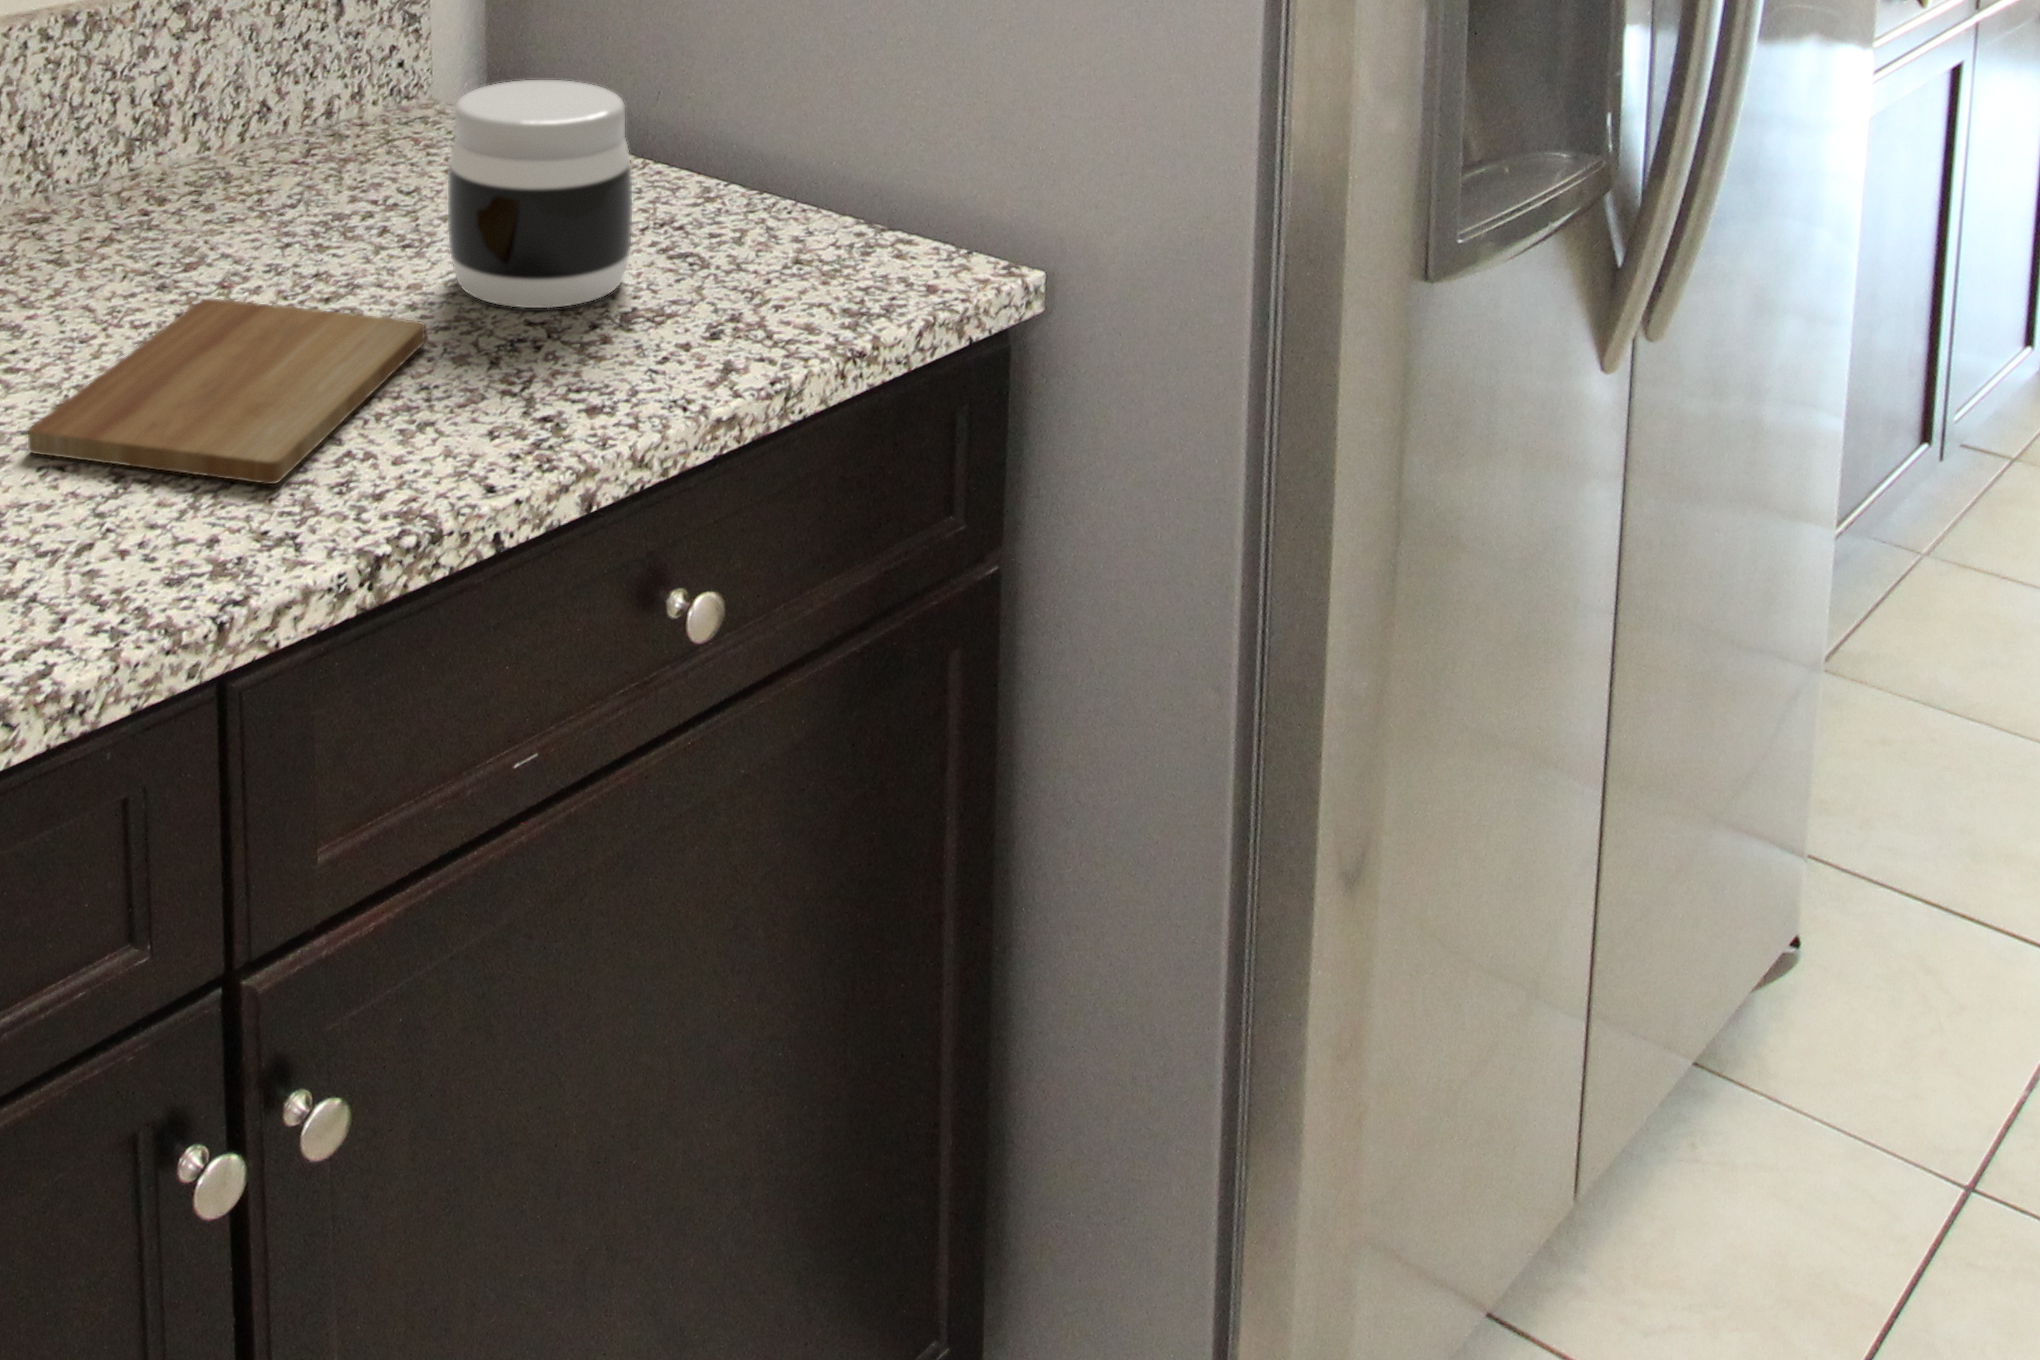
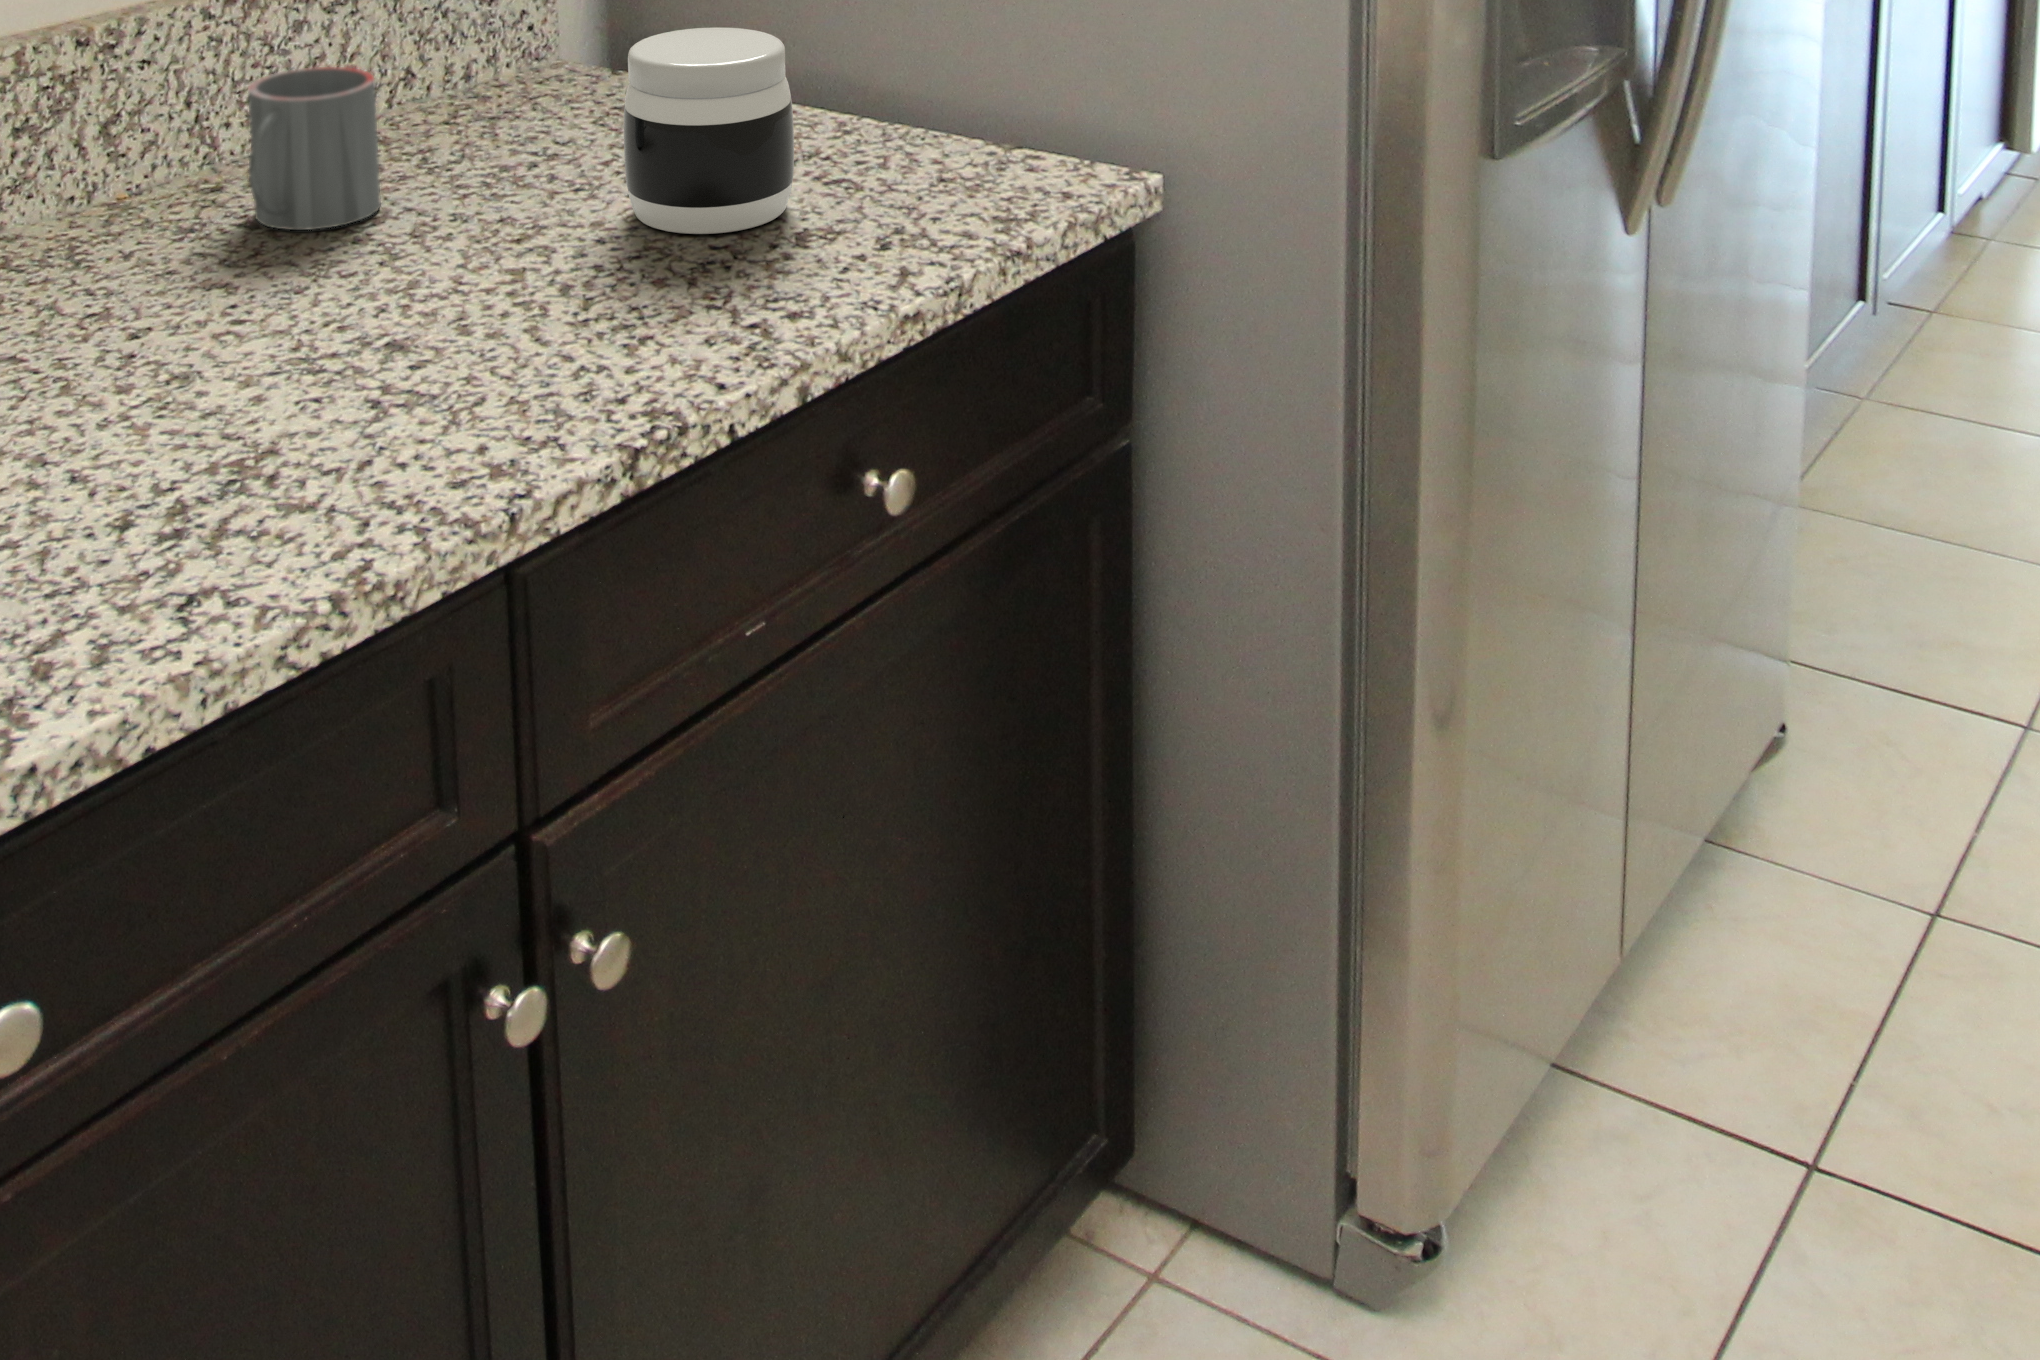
mug: none [54,98,200,272] -> present [248,67,381,230]
cutting board: present [28,299,425,484] -> none [281,245,623,397]

